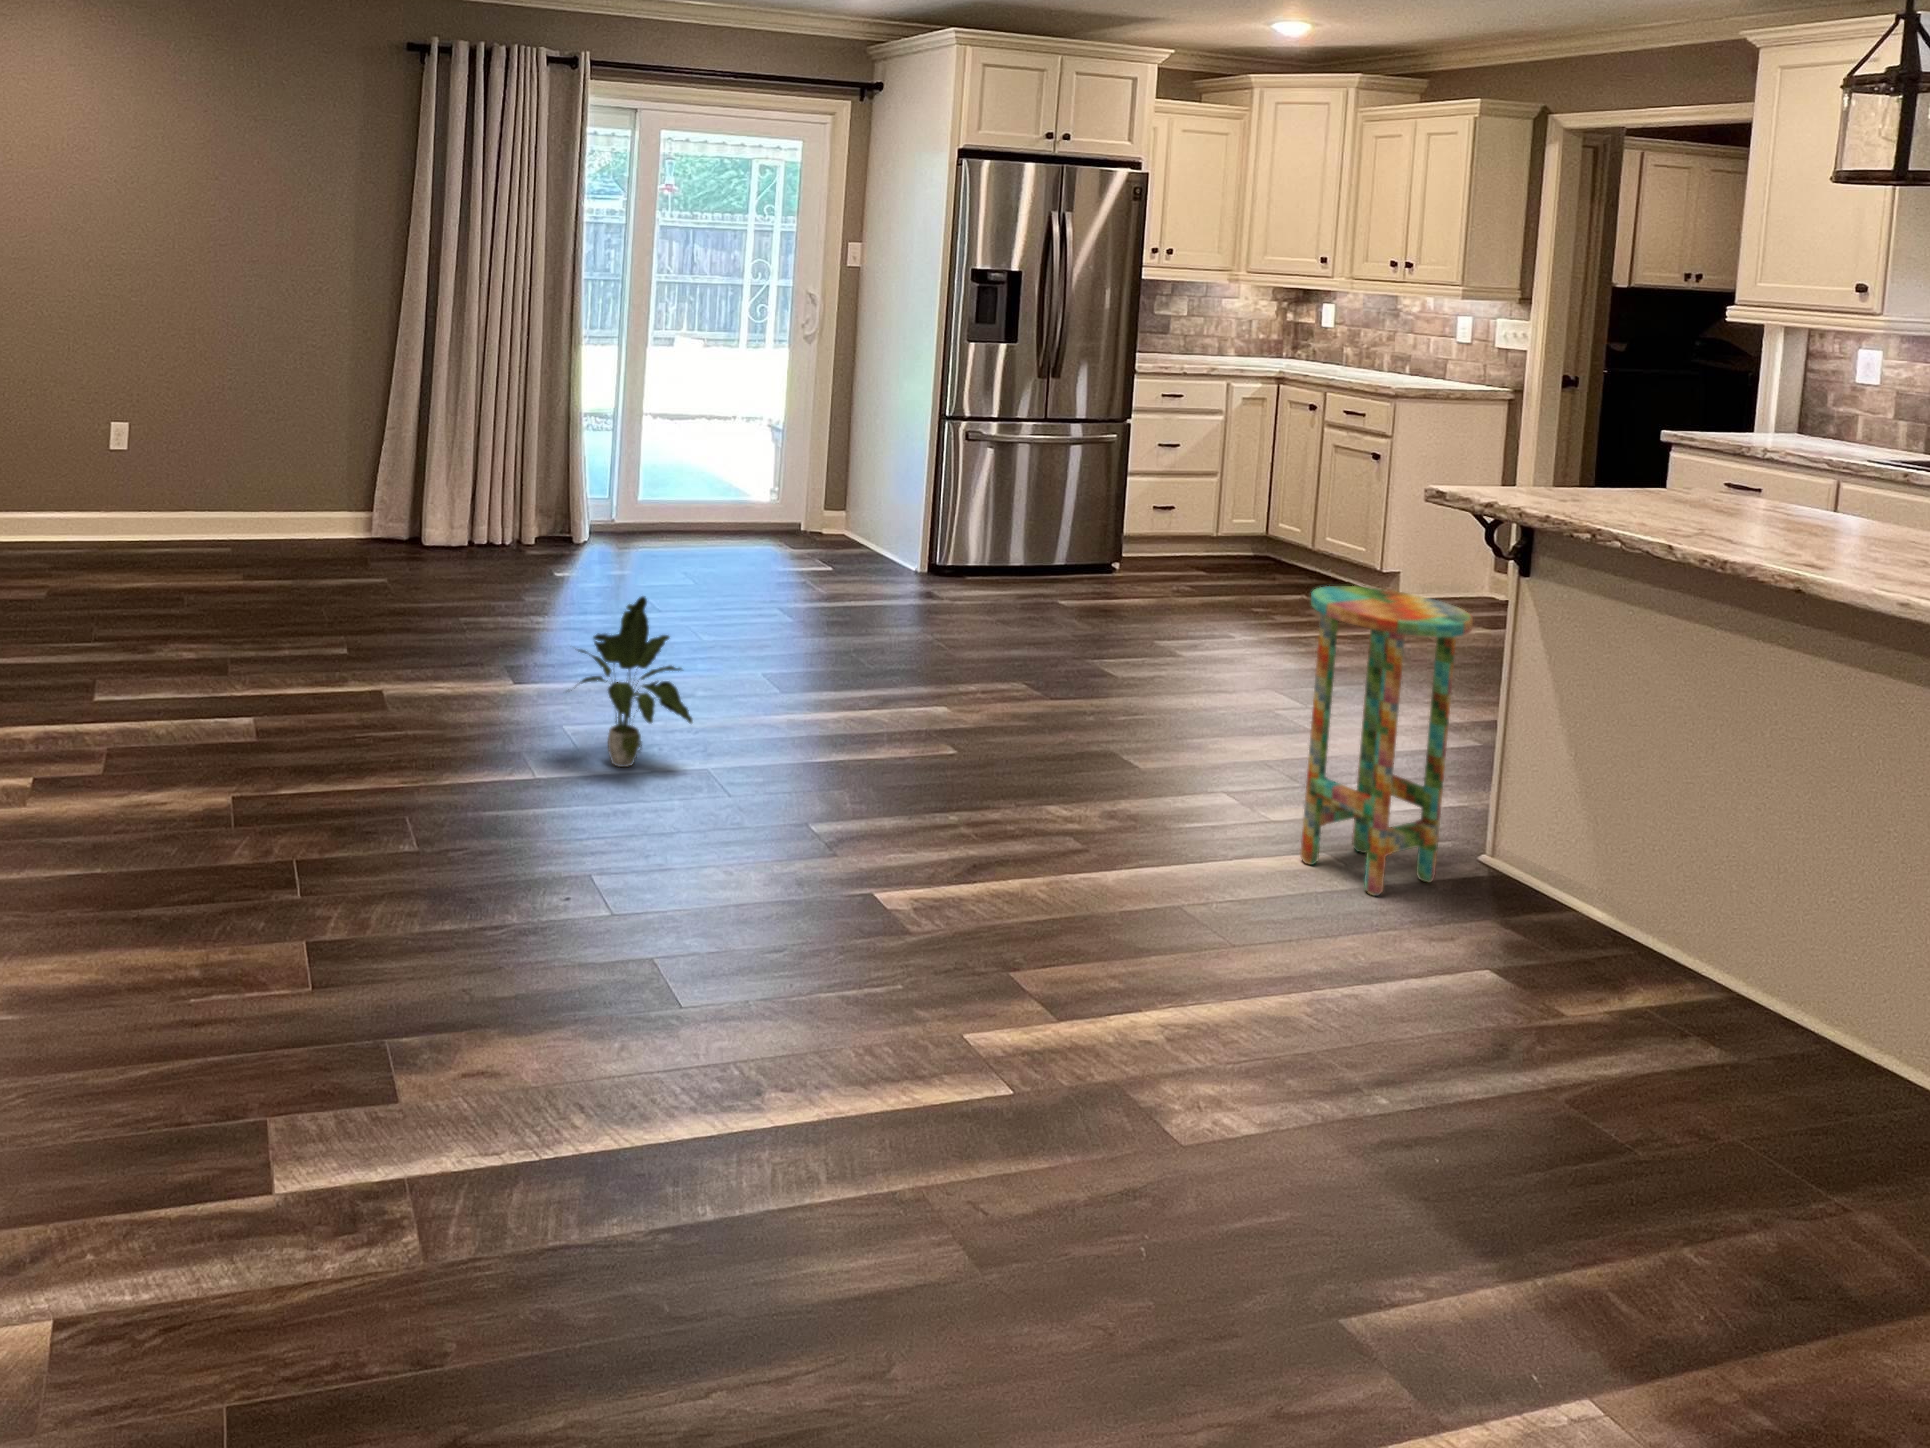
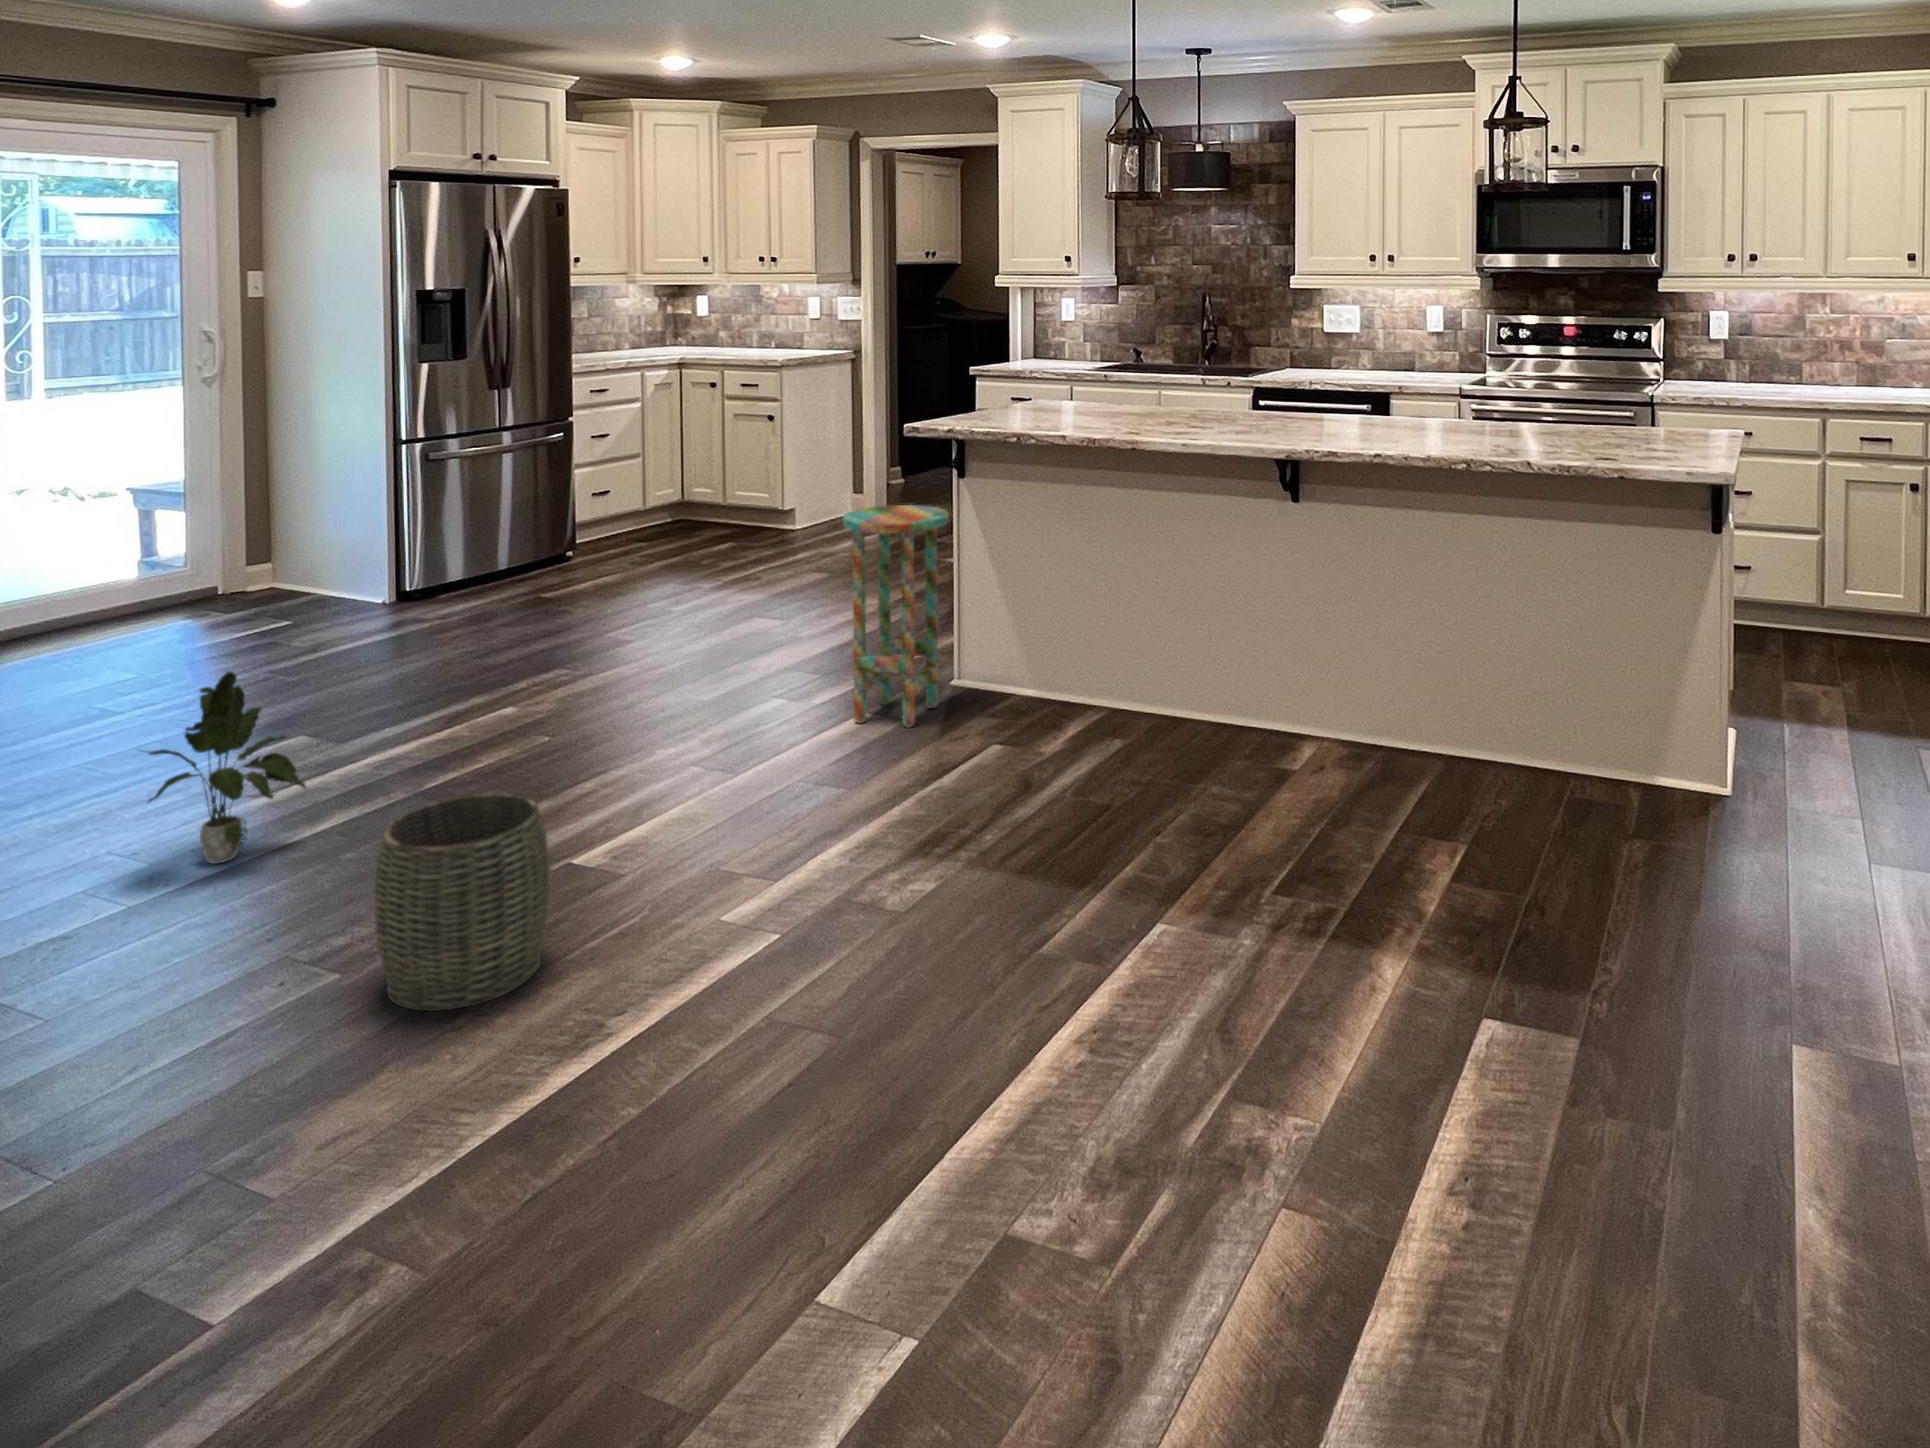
woven basket: none [621,777,787,1006] -> present [375,793,550,1011]

